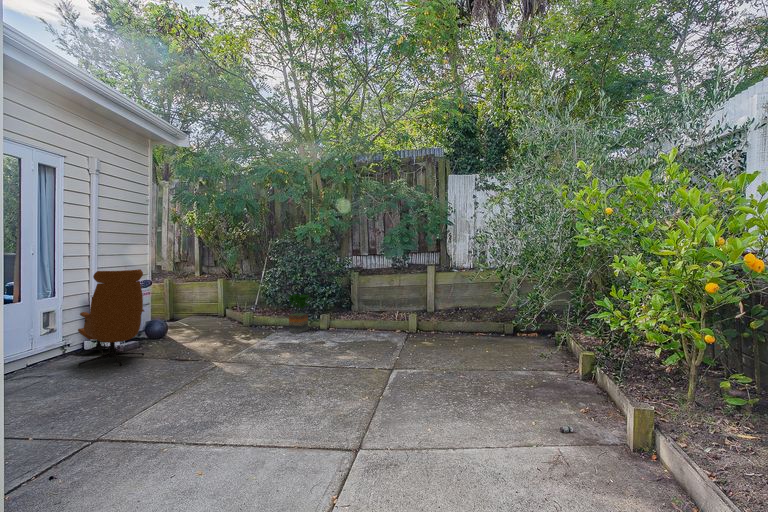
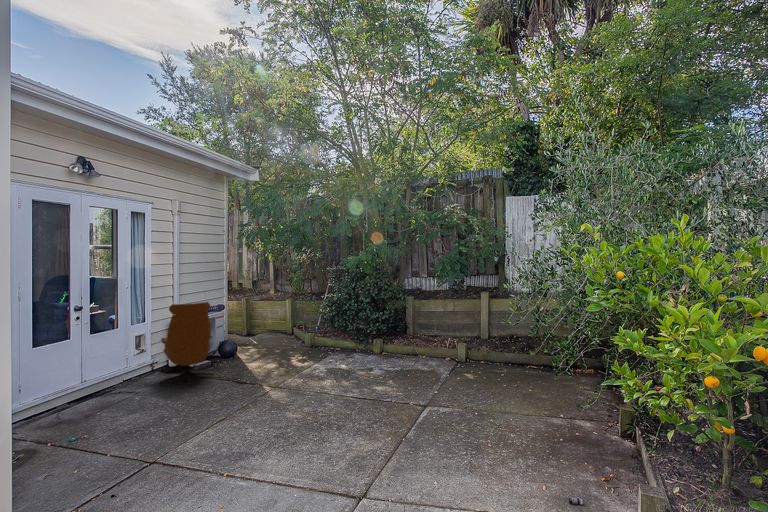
potted tree: present [289,294,311,333] -> none [344,318,367,356]

